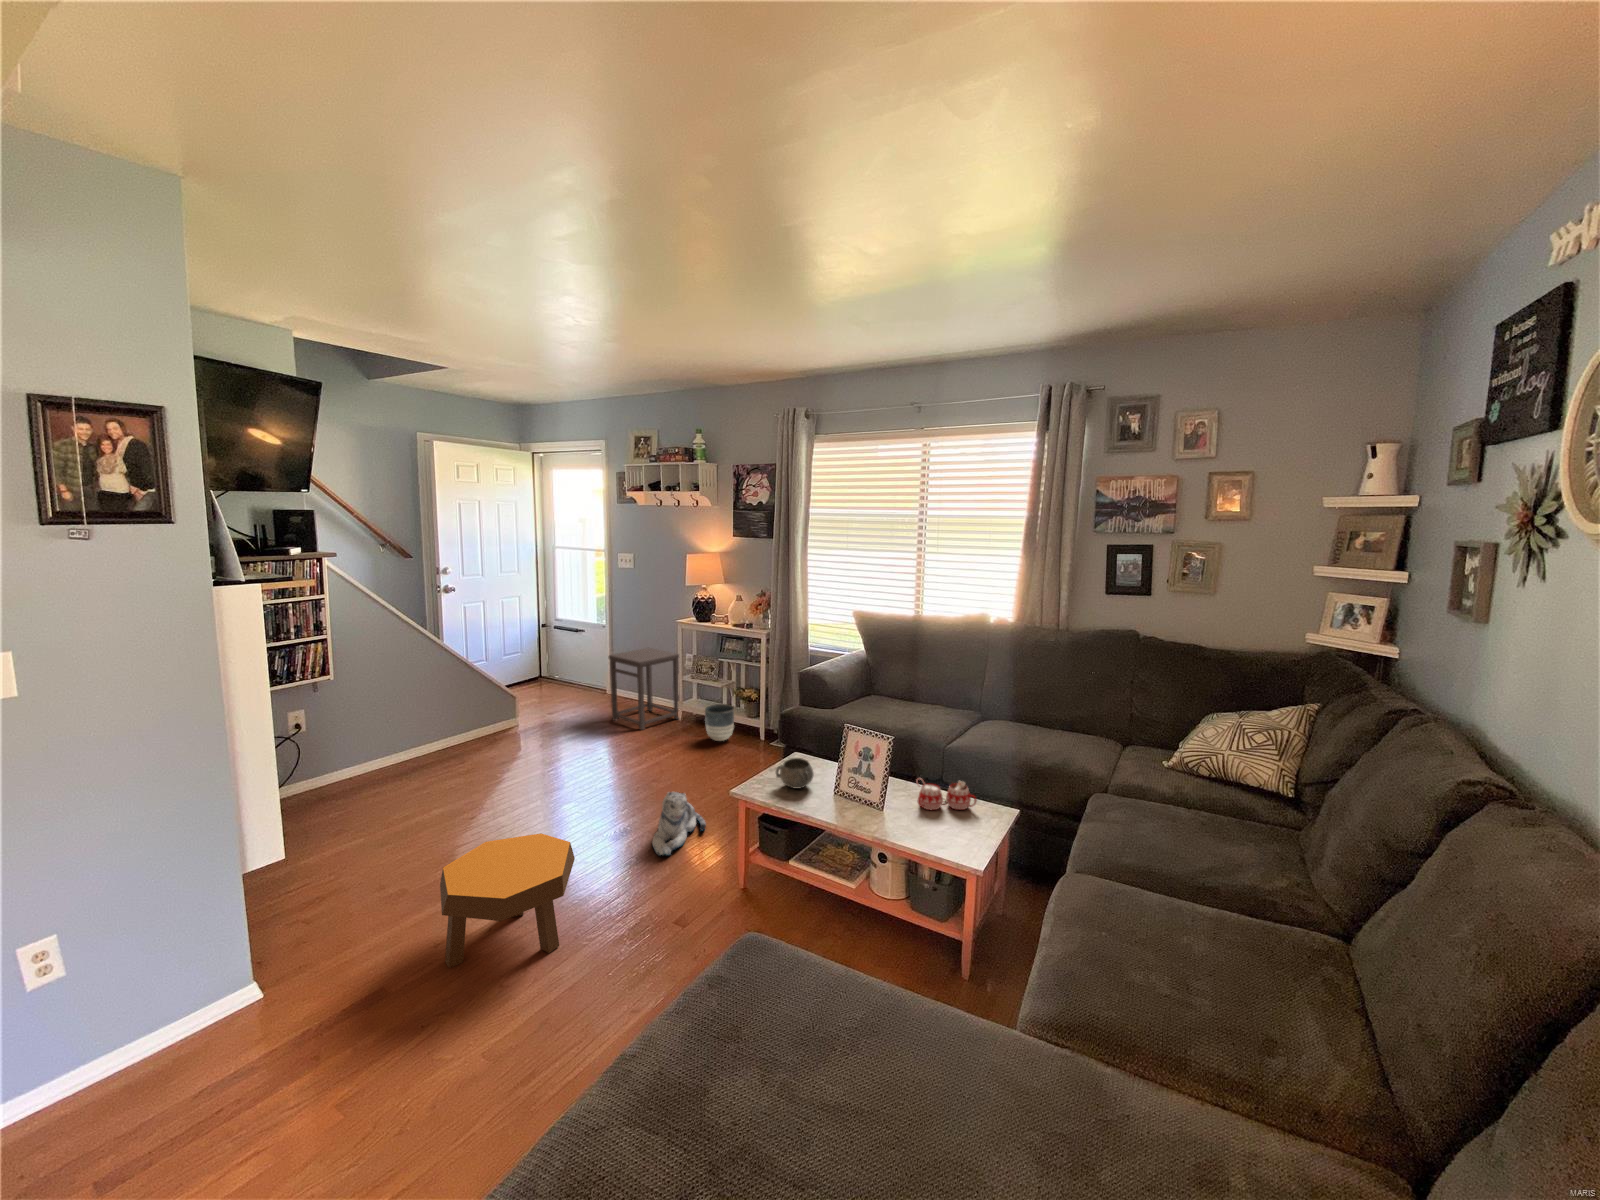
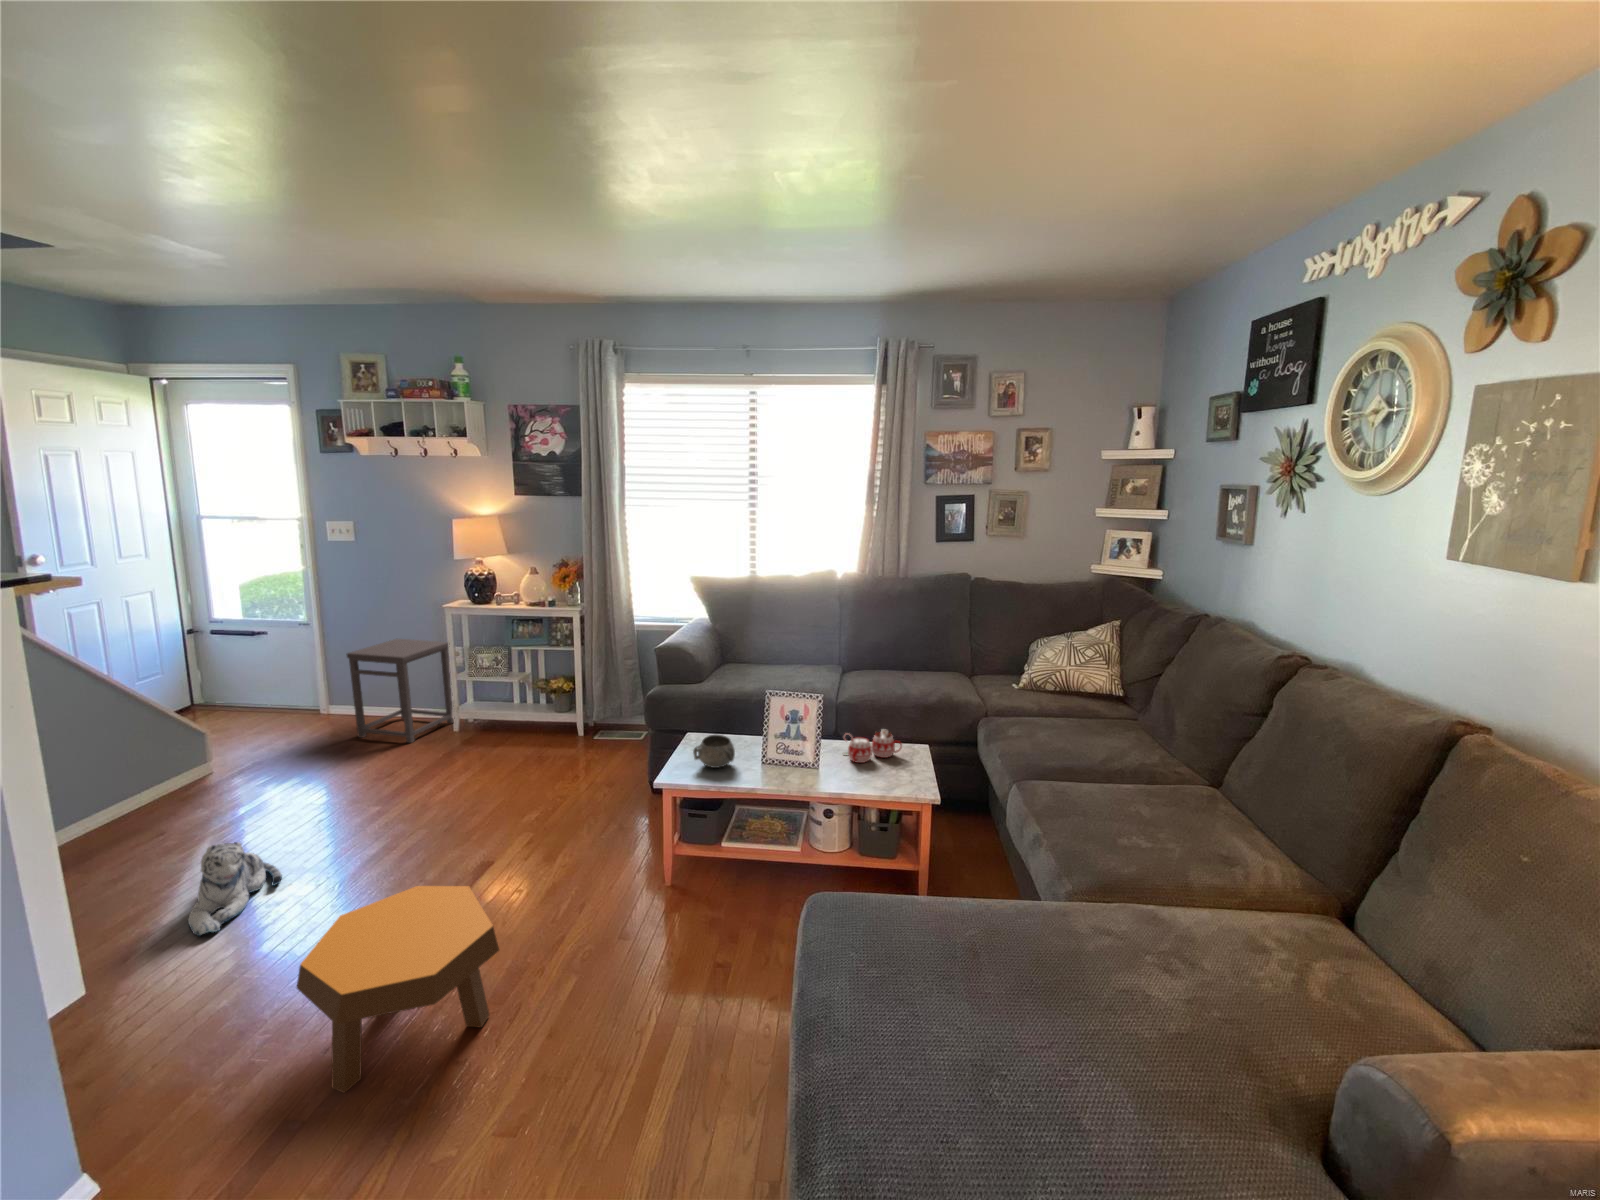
planter: present [705,704,735,741] -> none [503,695,542,740]
plush toy: present [652,792,706,856] -> present [188,842,282,937]

